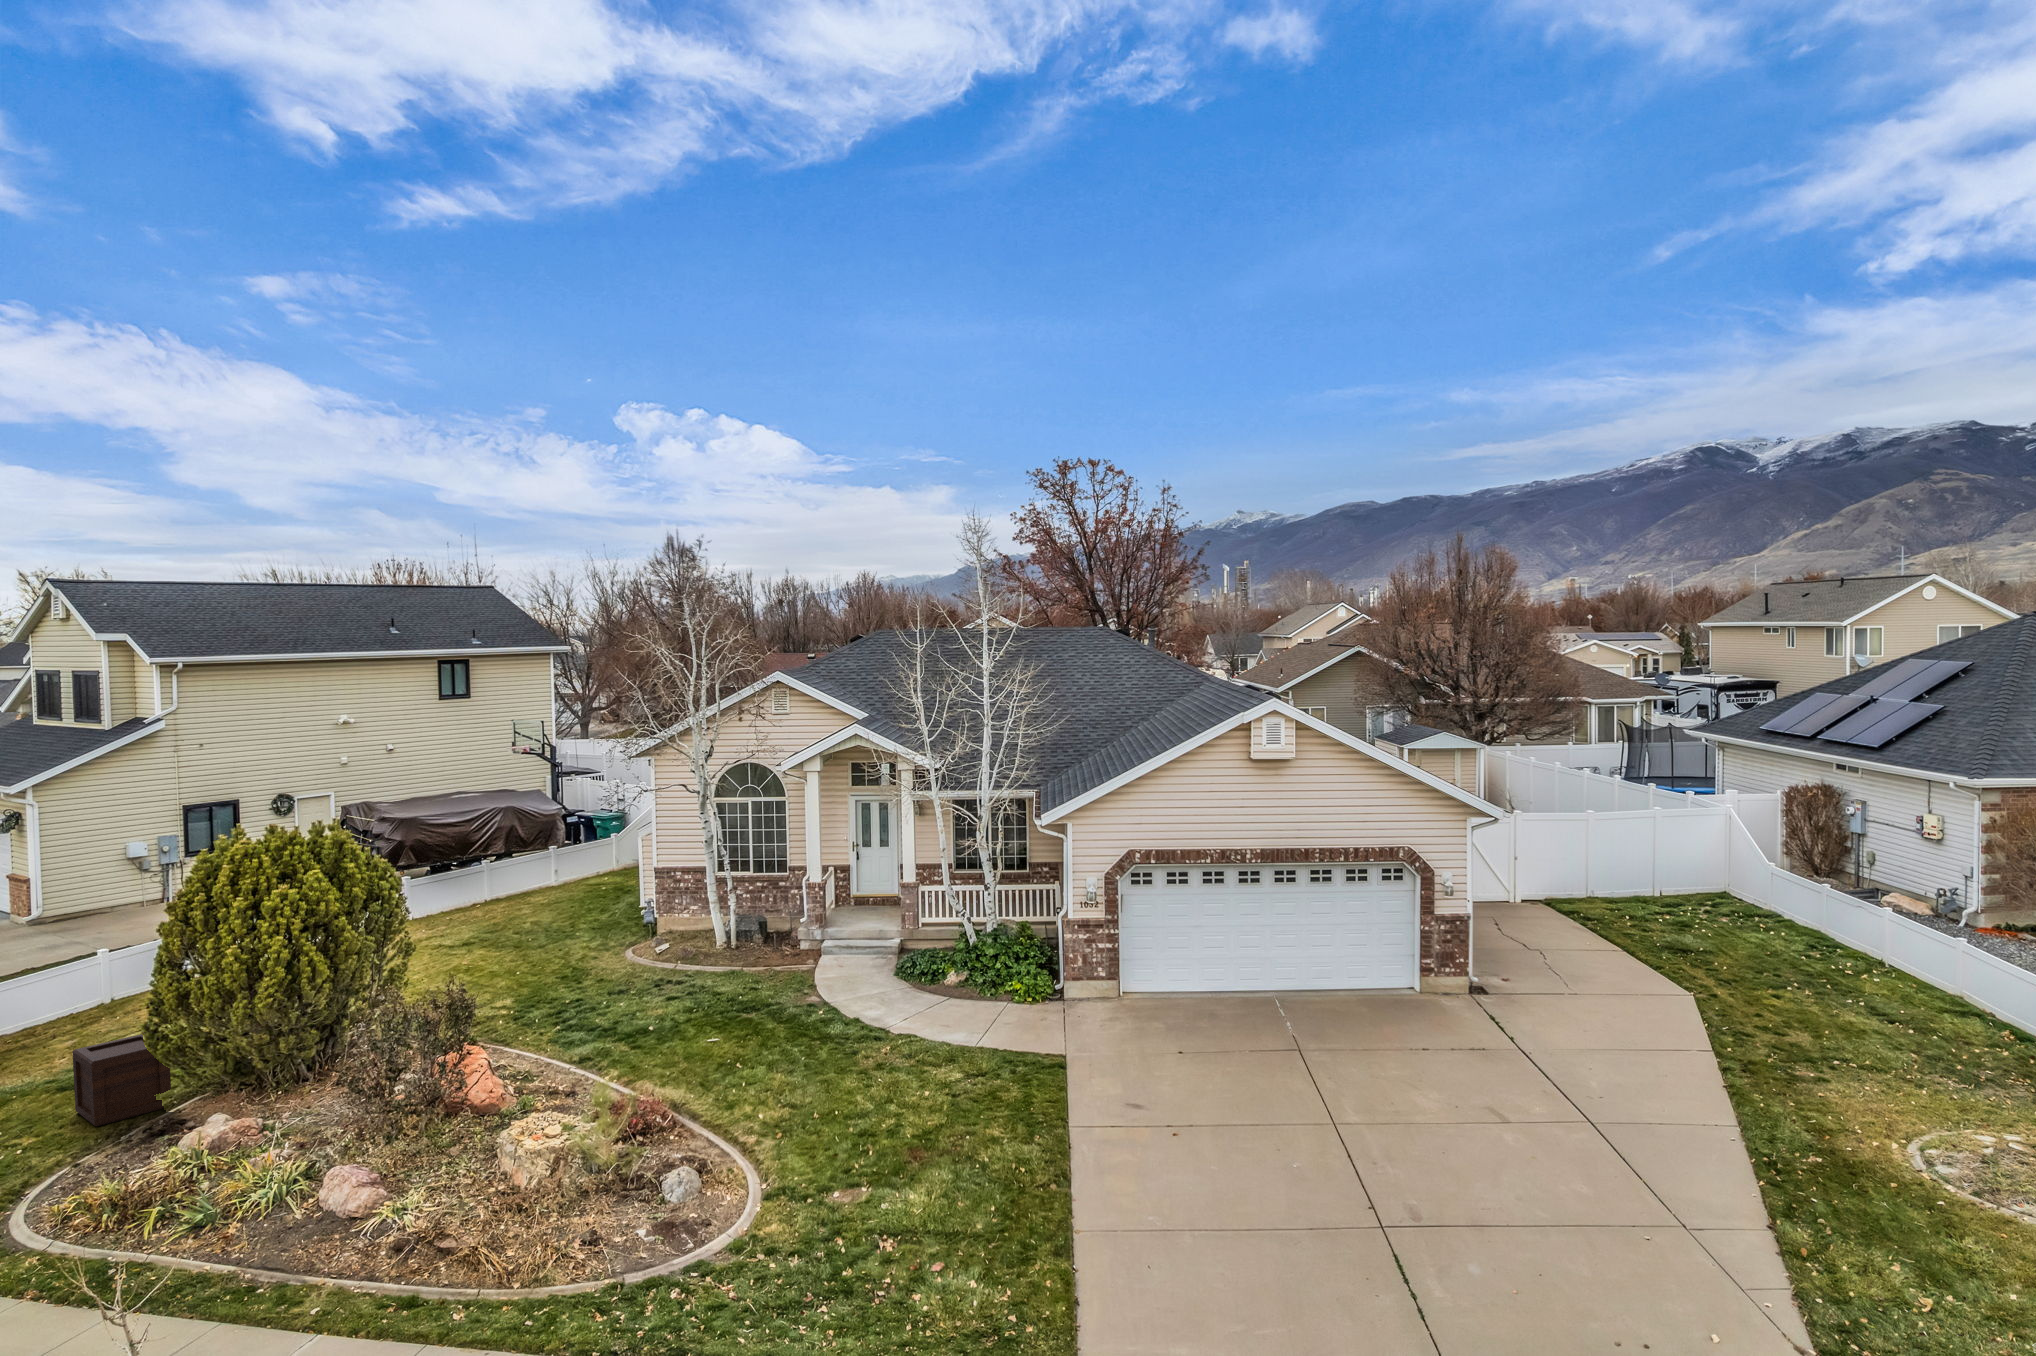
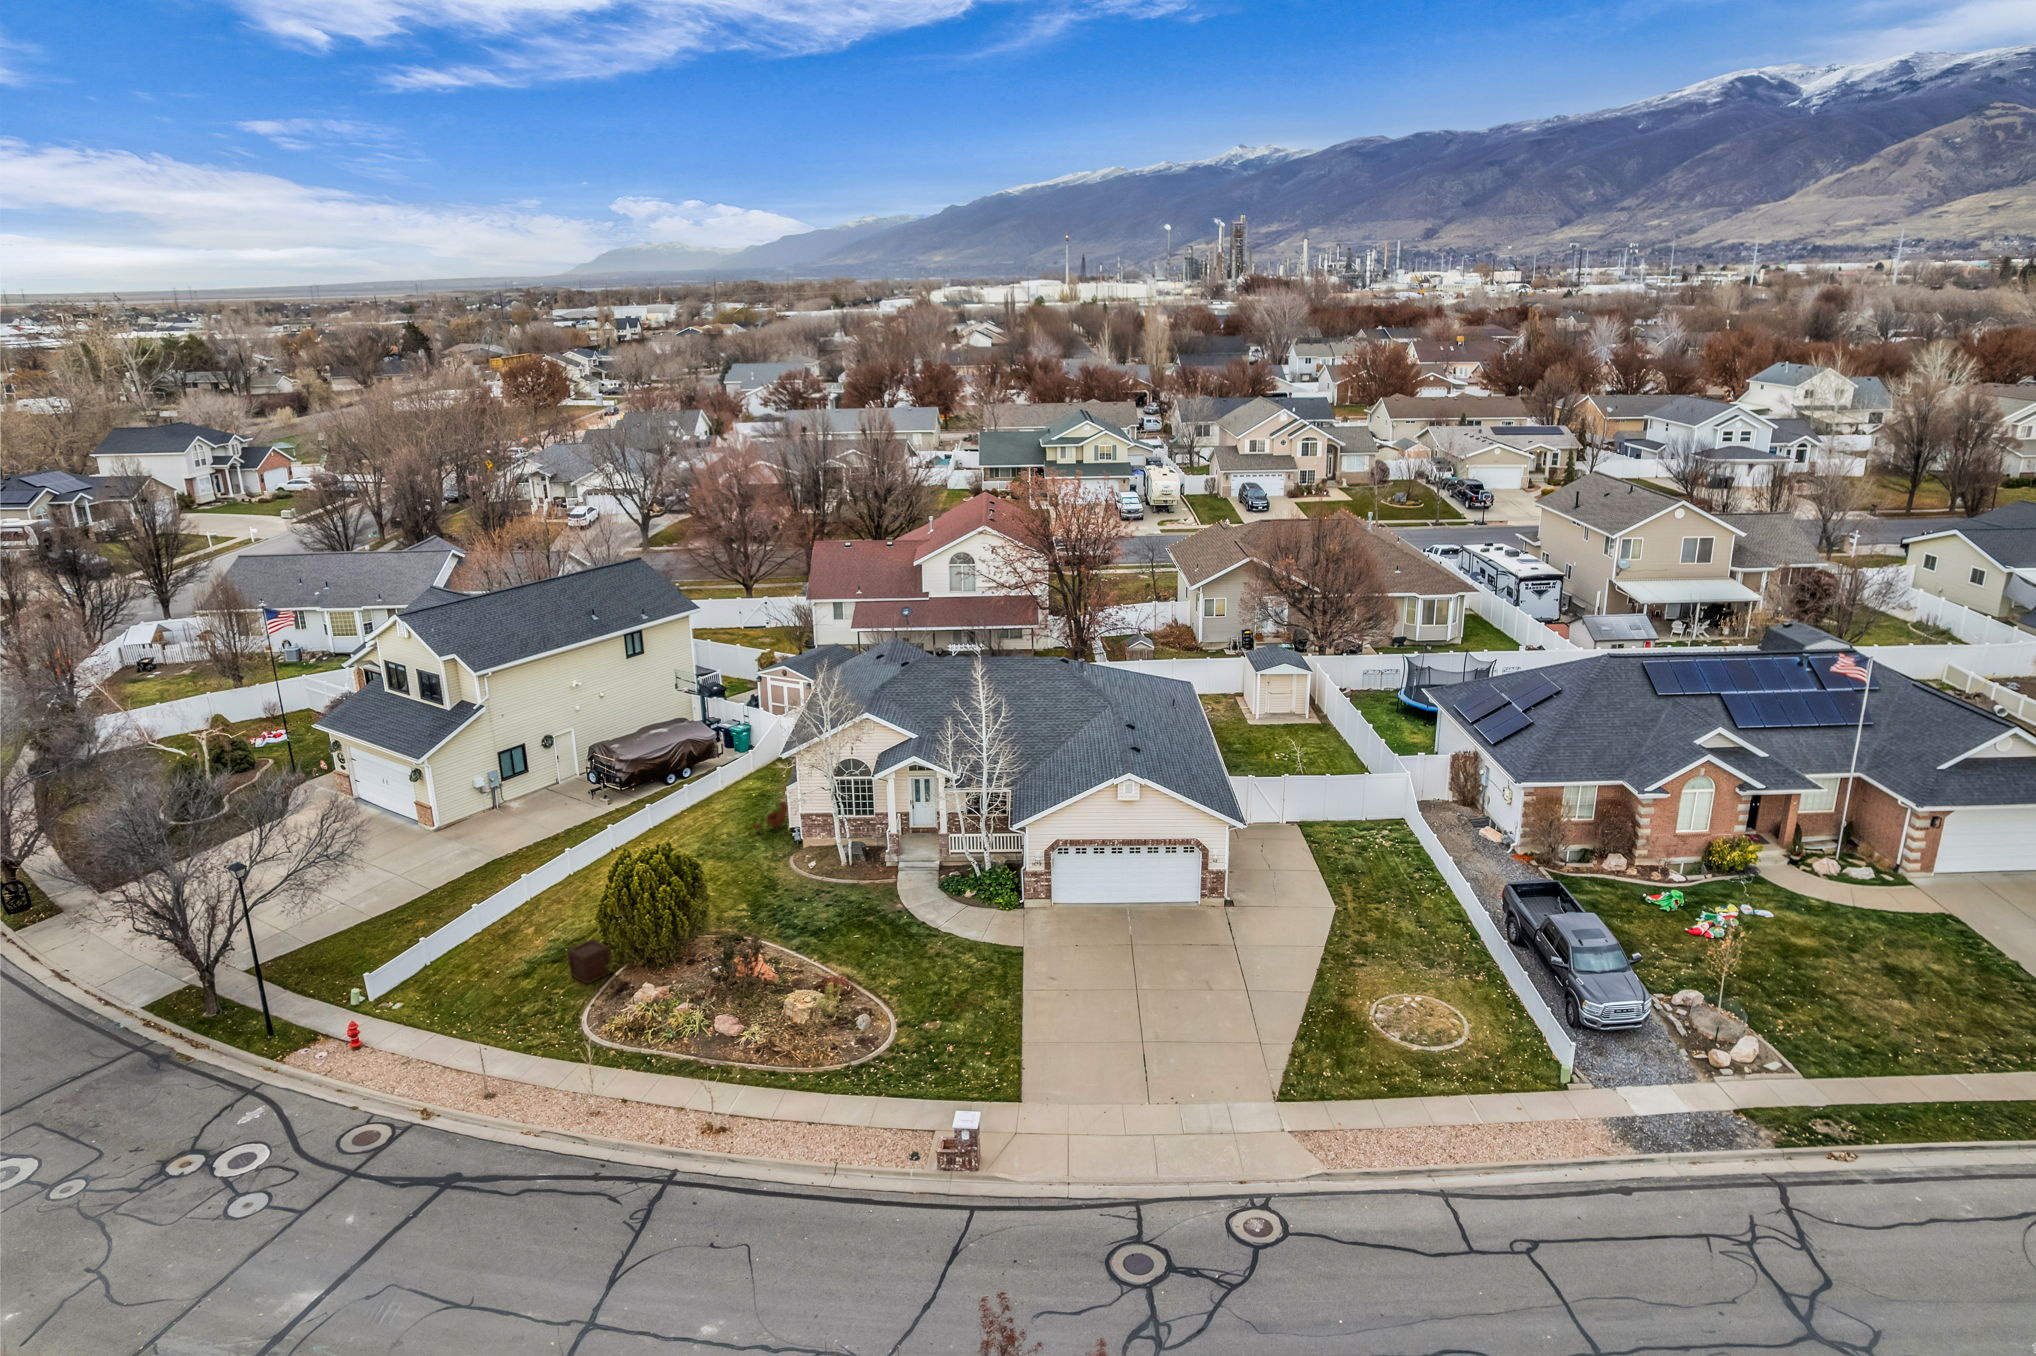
lounge chair: none [571,859,639,916] -> present [753,802,787,834]

